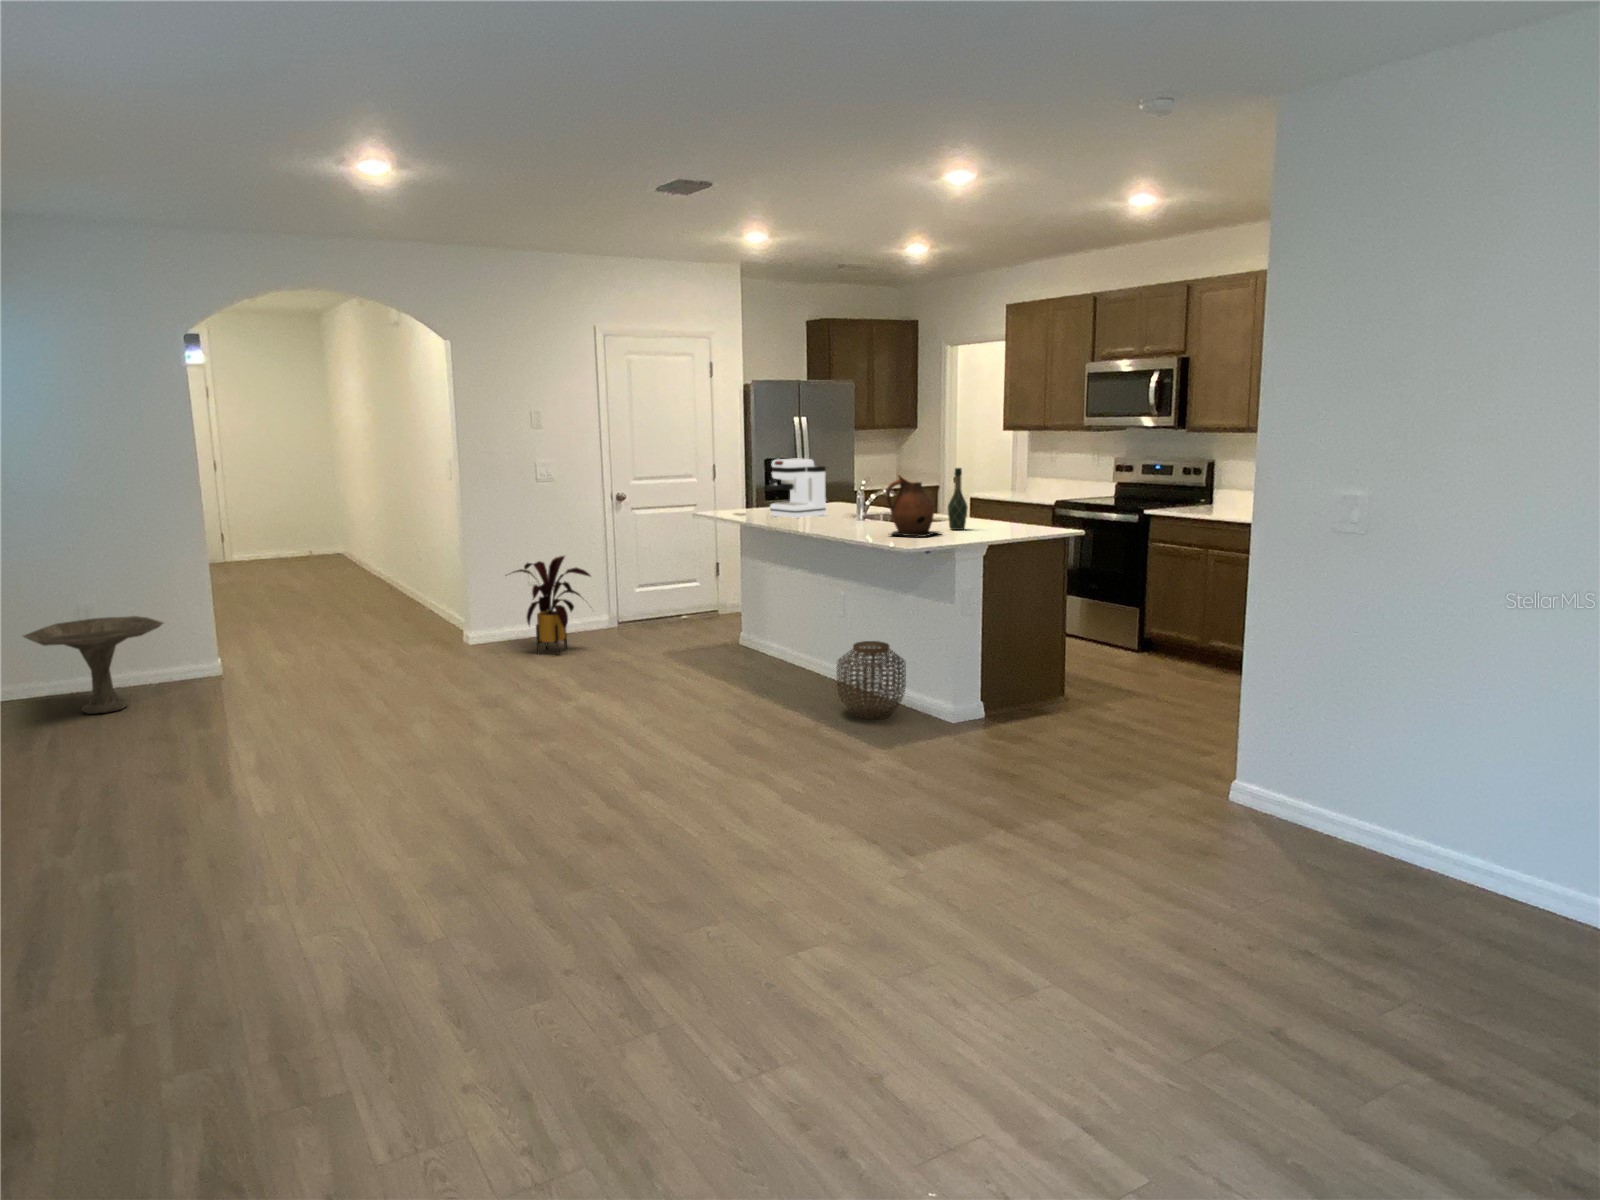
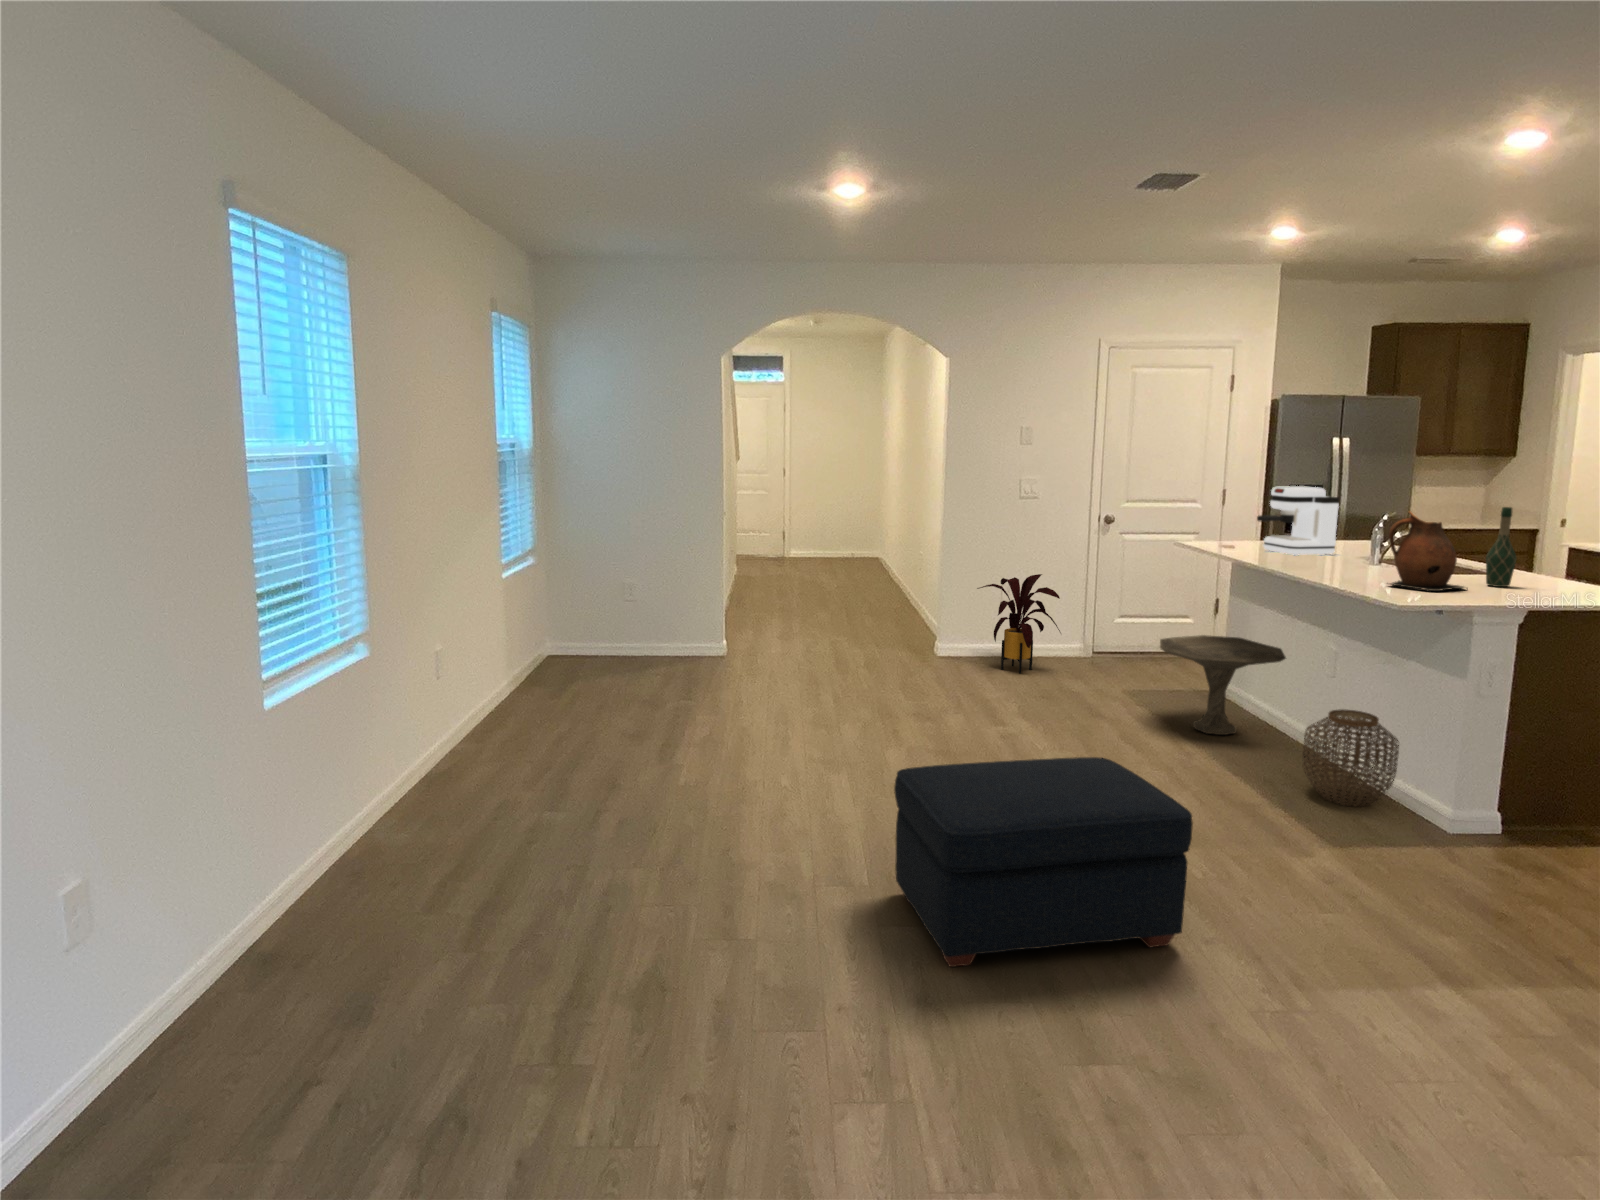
side table: present [23,616,163,714] -> present [1160,635,1286,735]
ottoman: none [545,707,813,914] -> present [894,757,1193,967]

